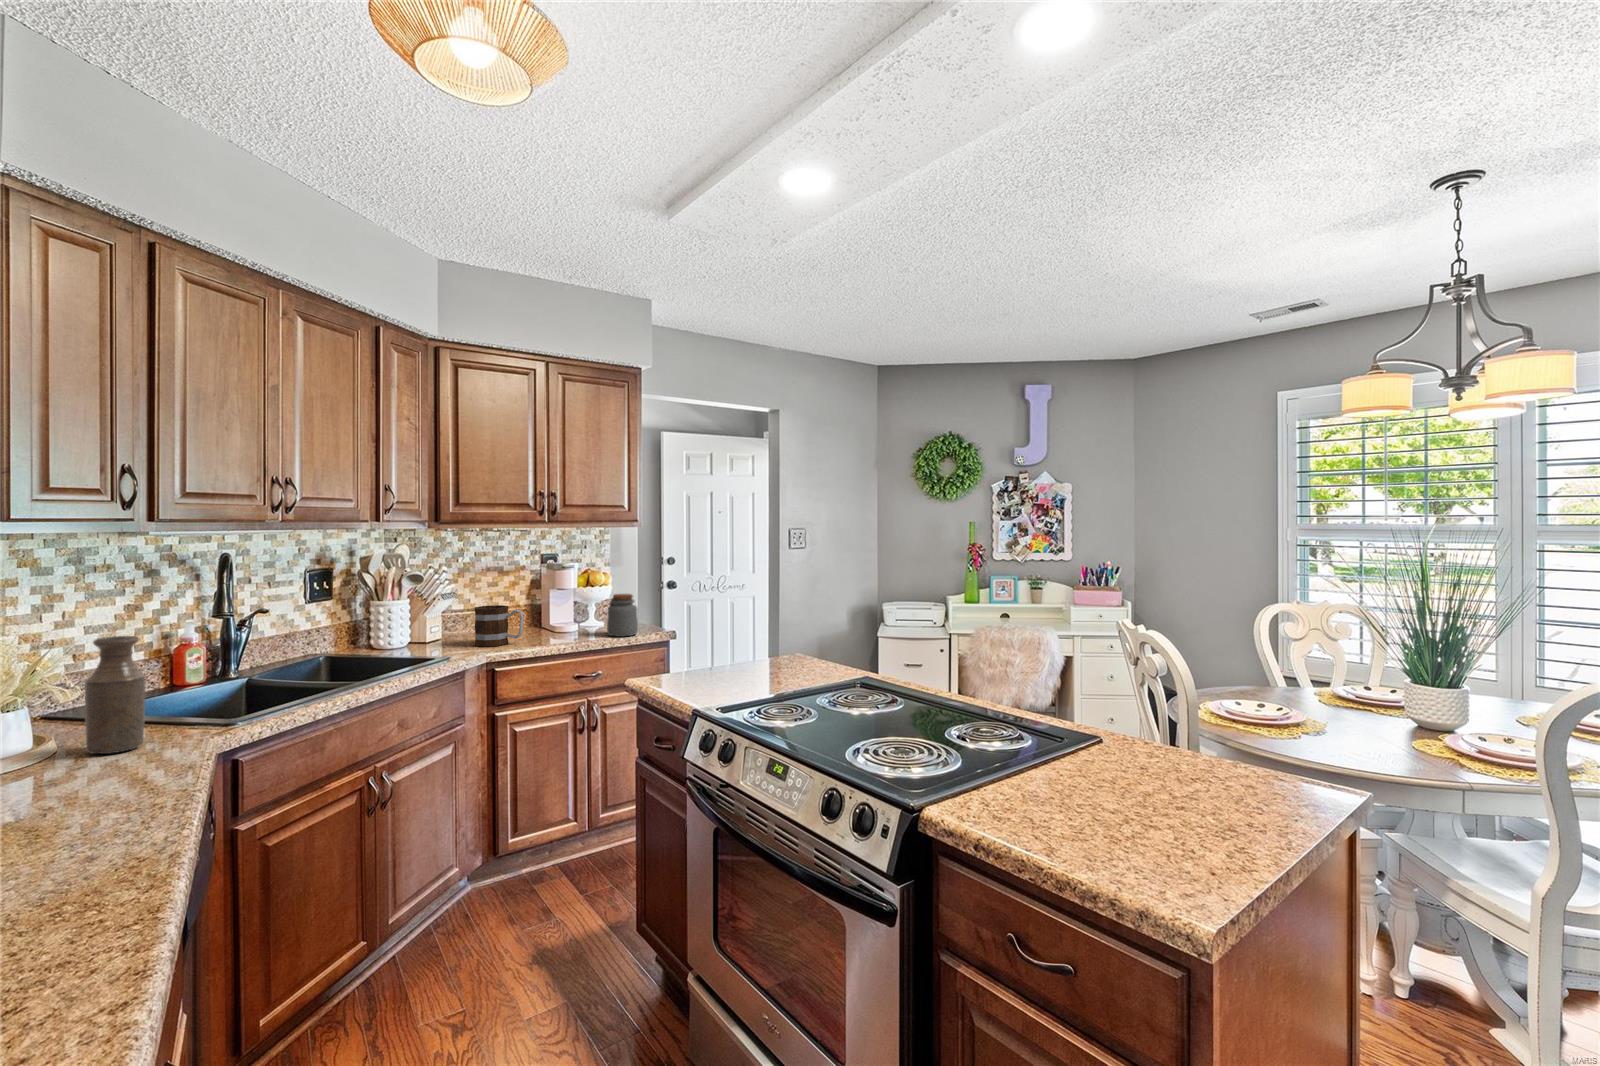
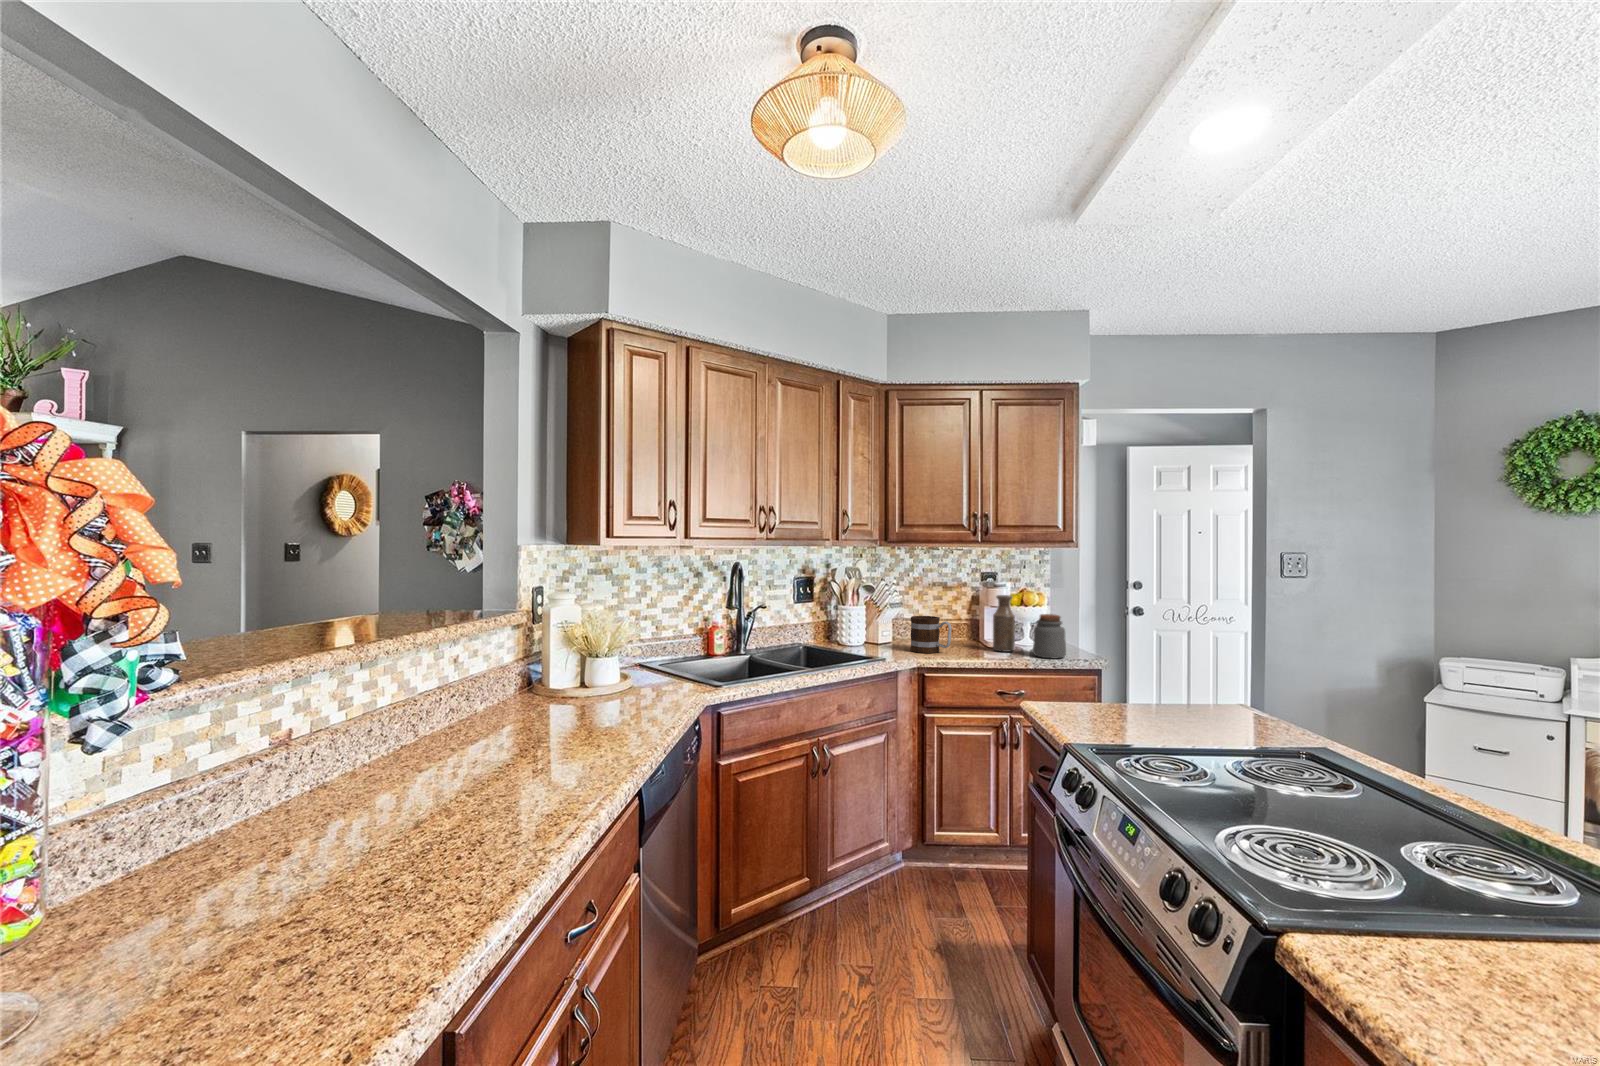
bottle: present [85,636,145,754] -> present [993,595,1015,652]

